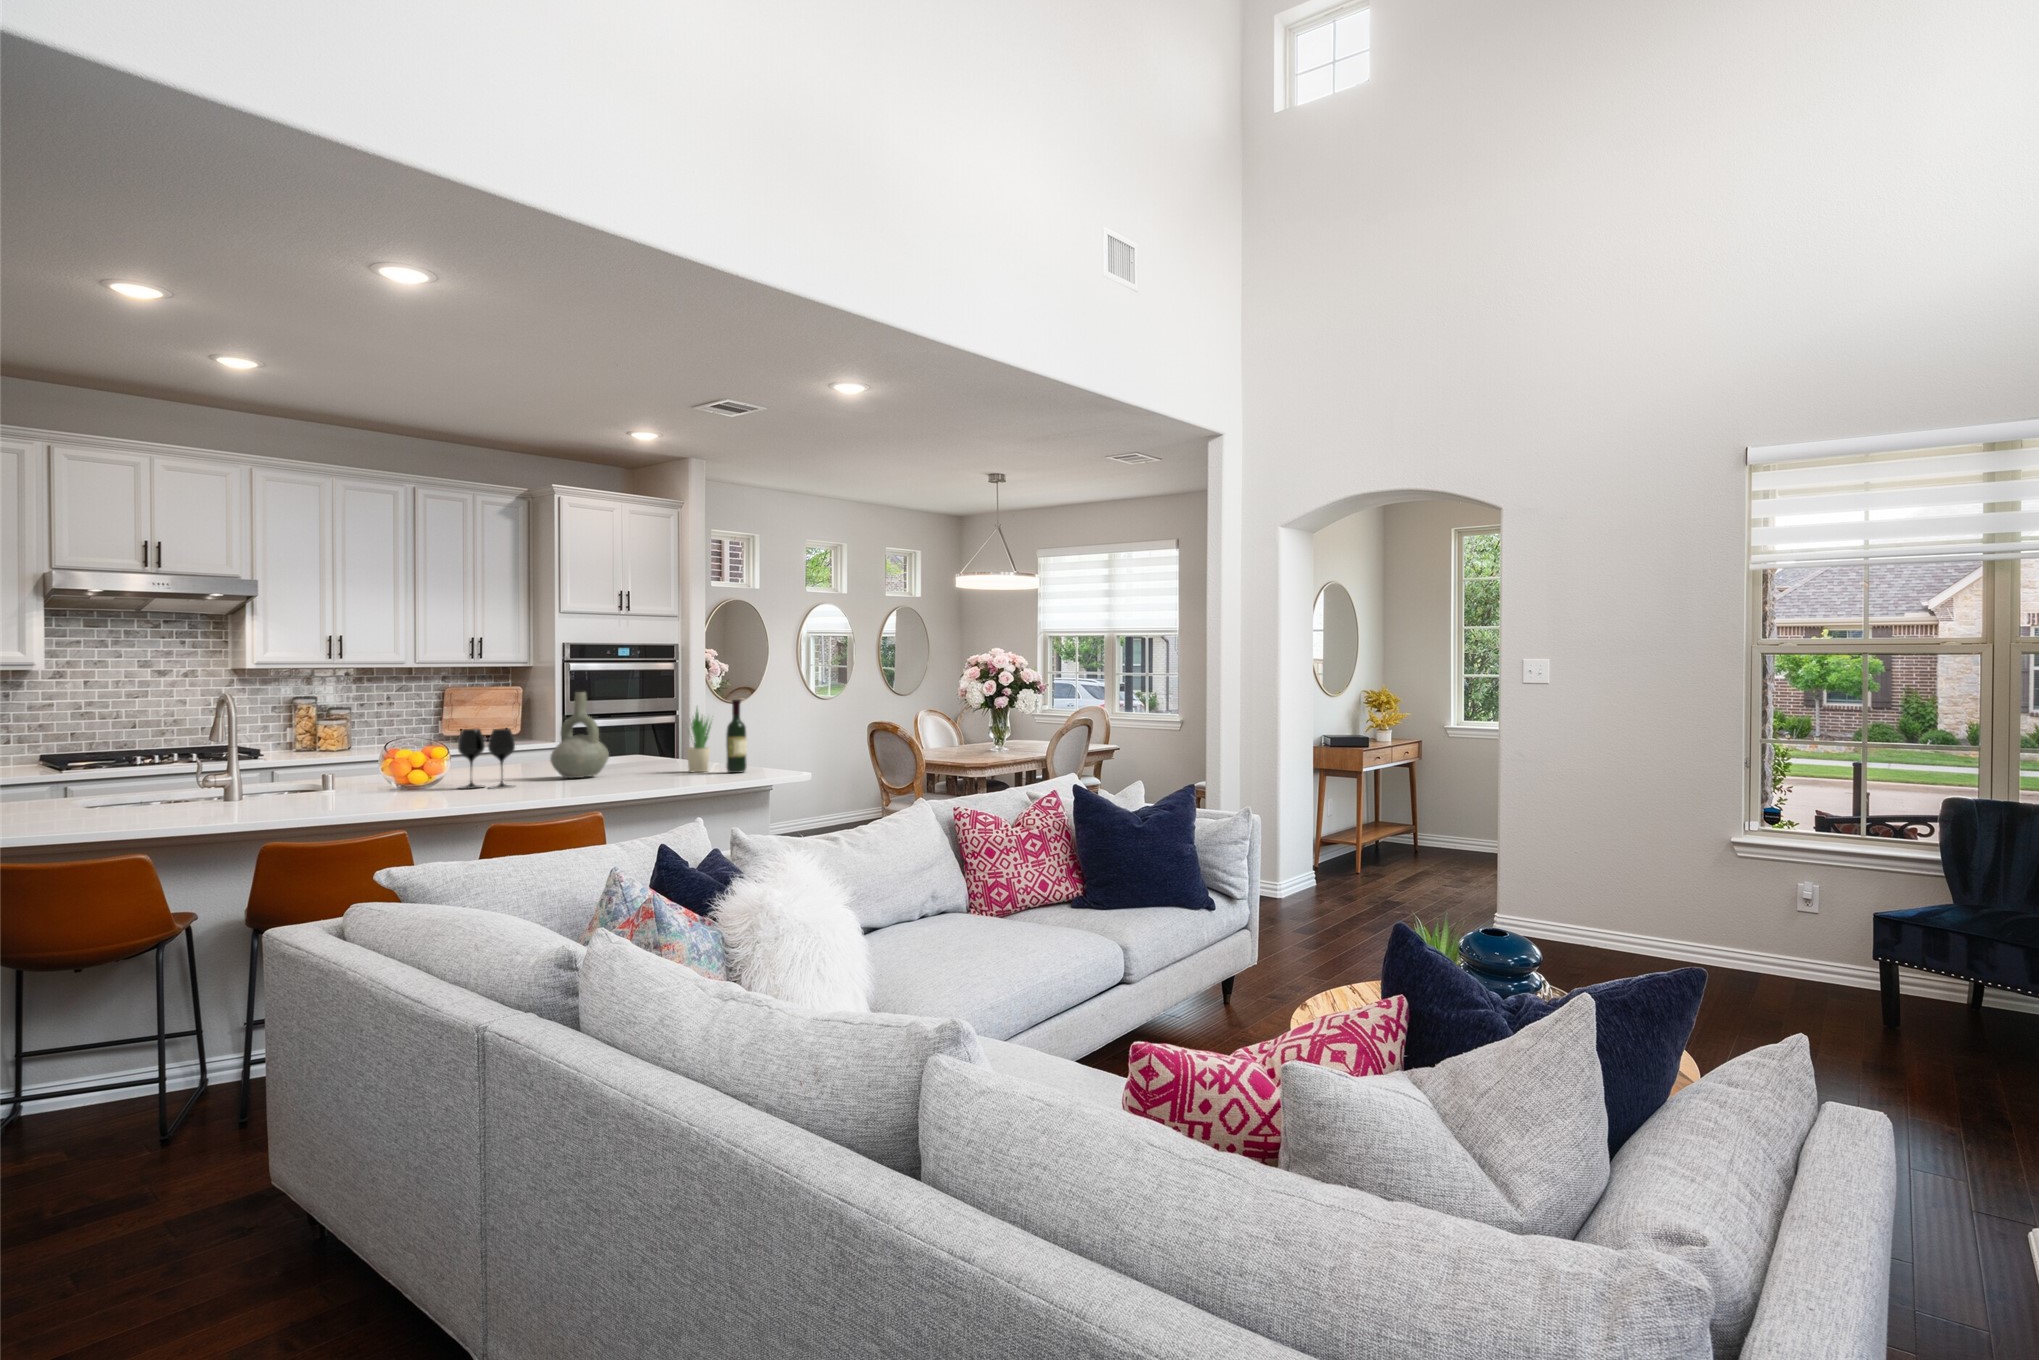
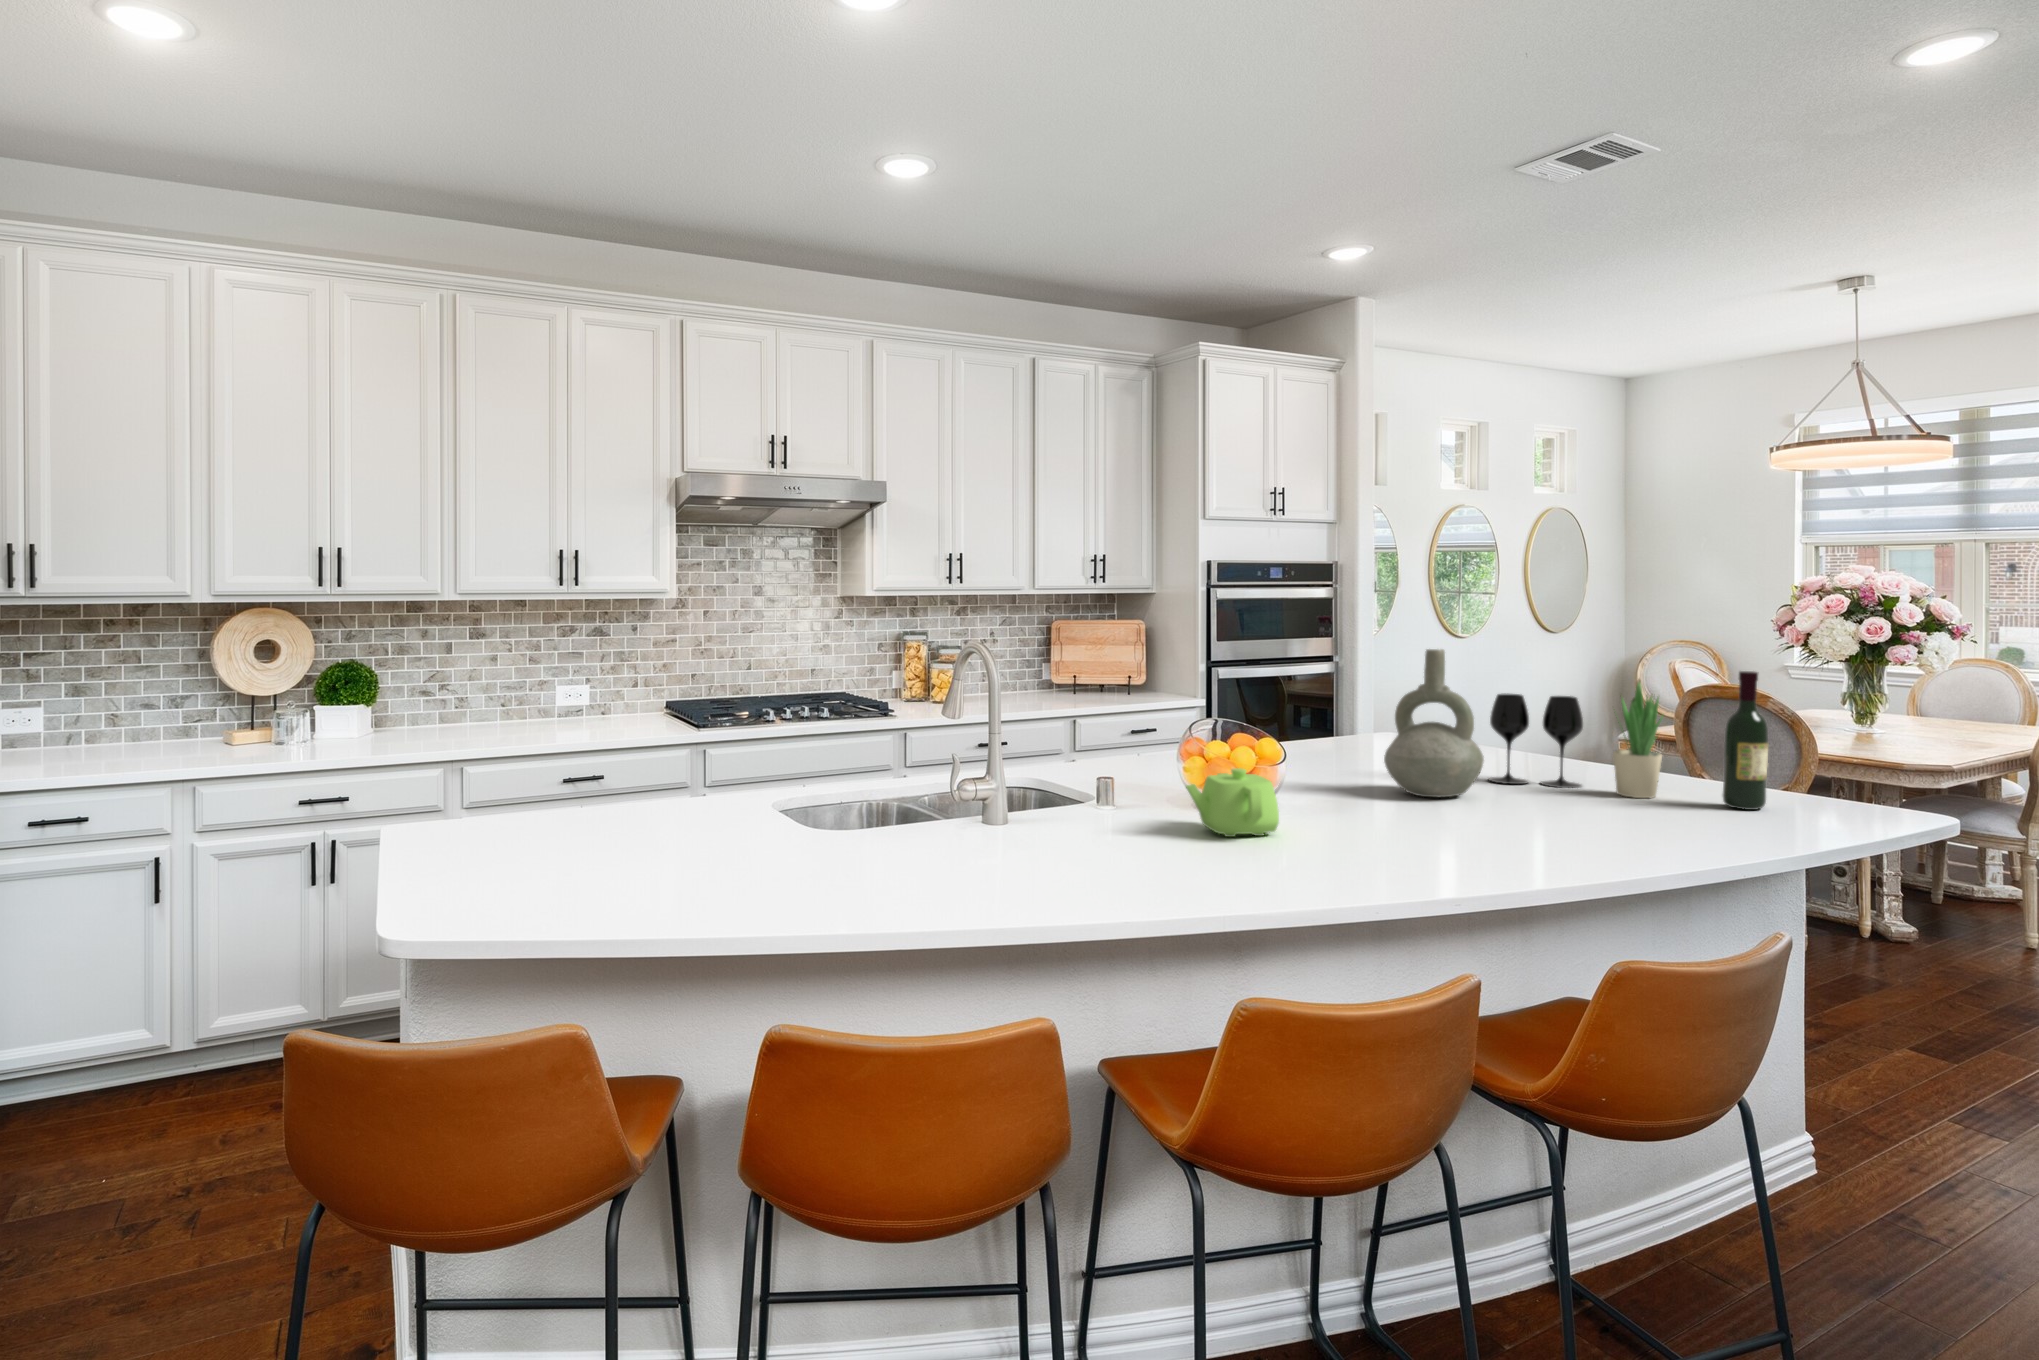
wine glass: present [458,728,515,789] -> present [1489,694,1583,788]
teapot: none [367,759,428,798] -> present [1186,768,1279,837]

